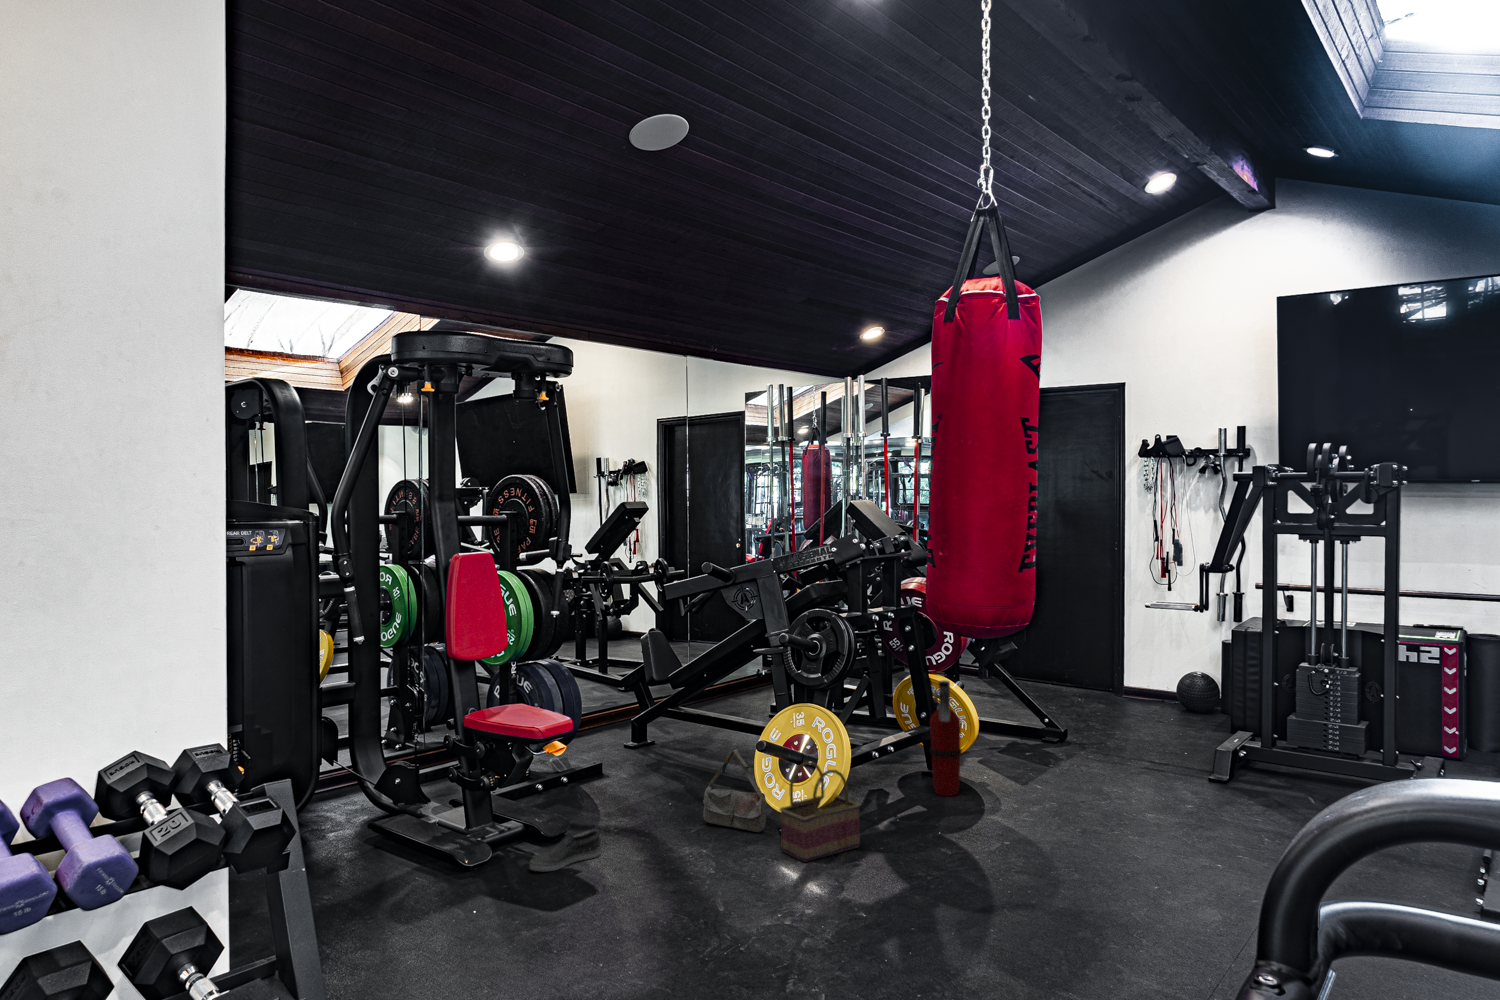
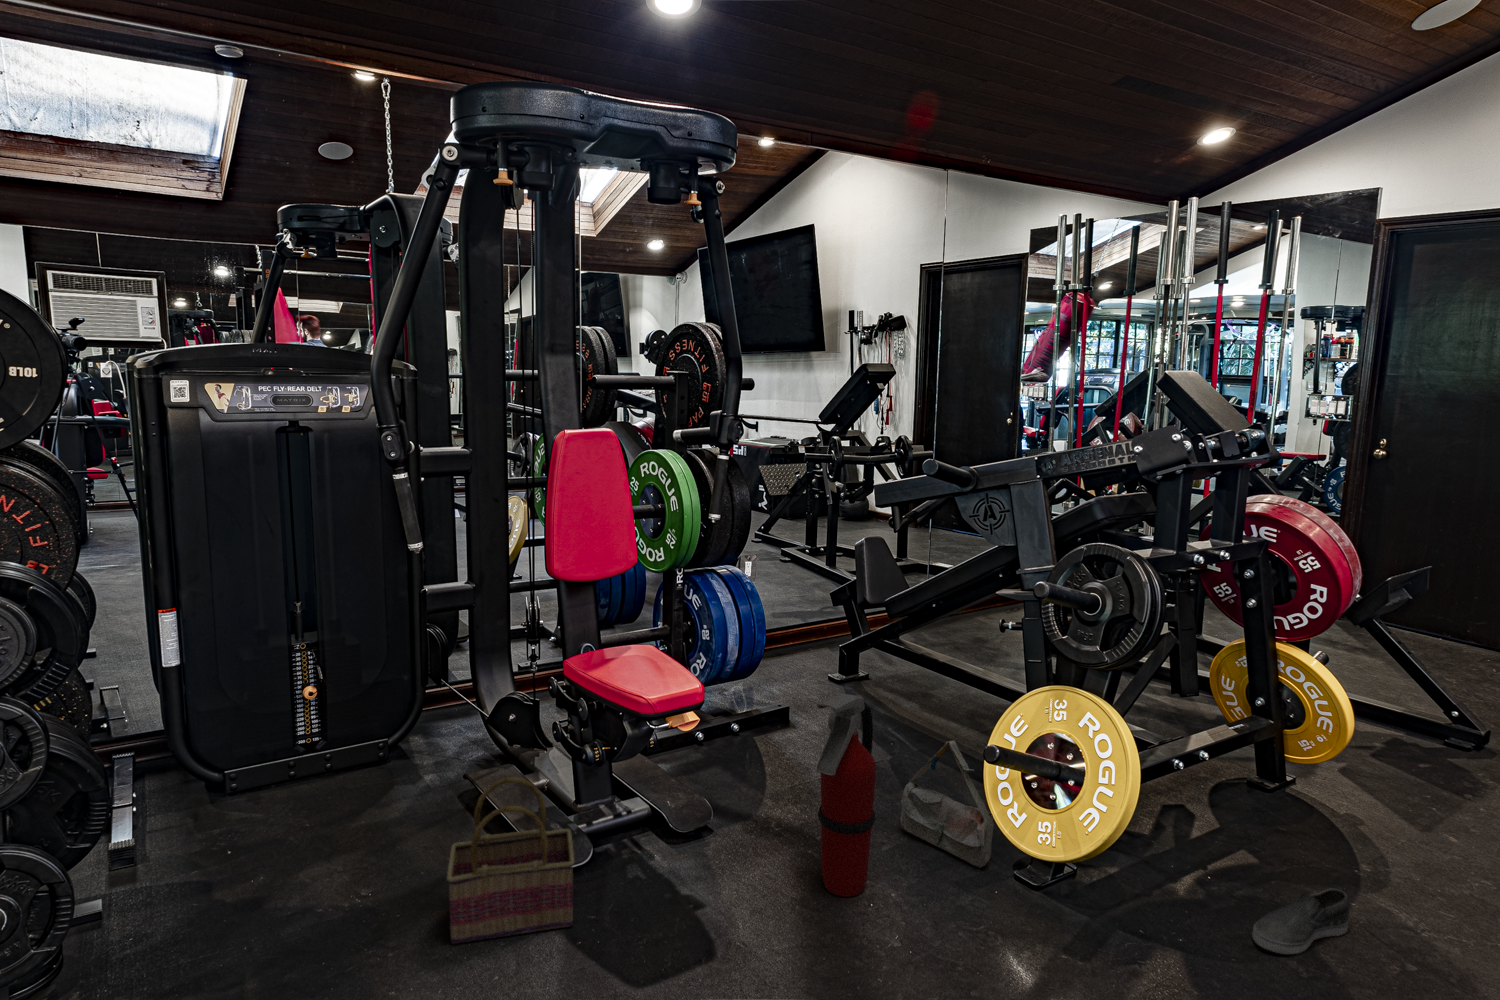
fire extinguisher: present [930,680,962,796] -> present [817,694,876,897]
basket: present [780,762,860,862] -> present [447,777,574,944]
shoe: present [530,831,601,871] -> present [1252,889,1349,954]

